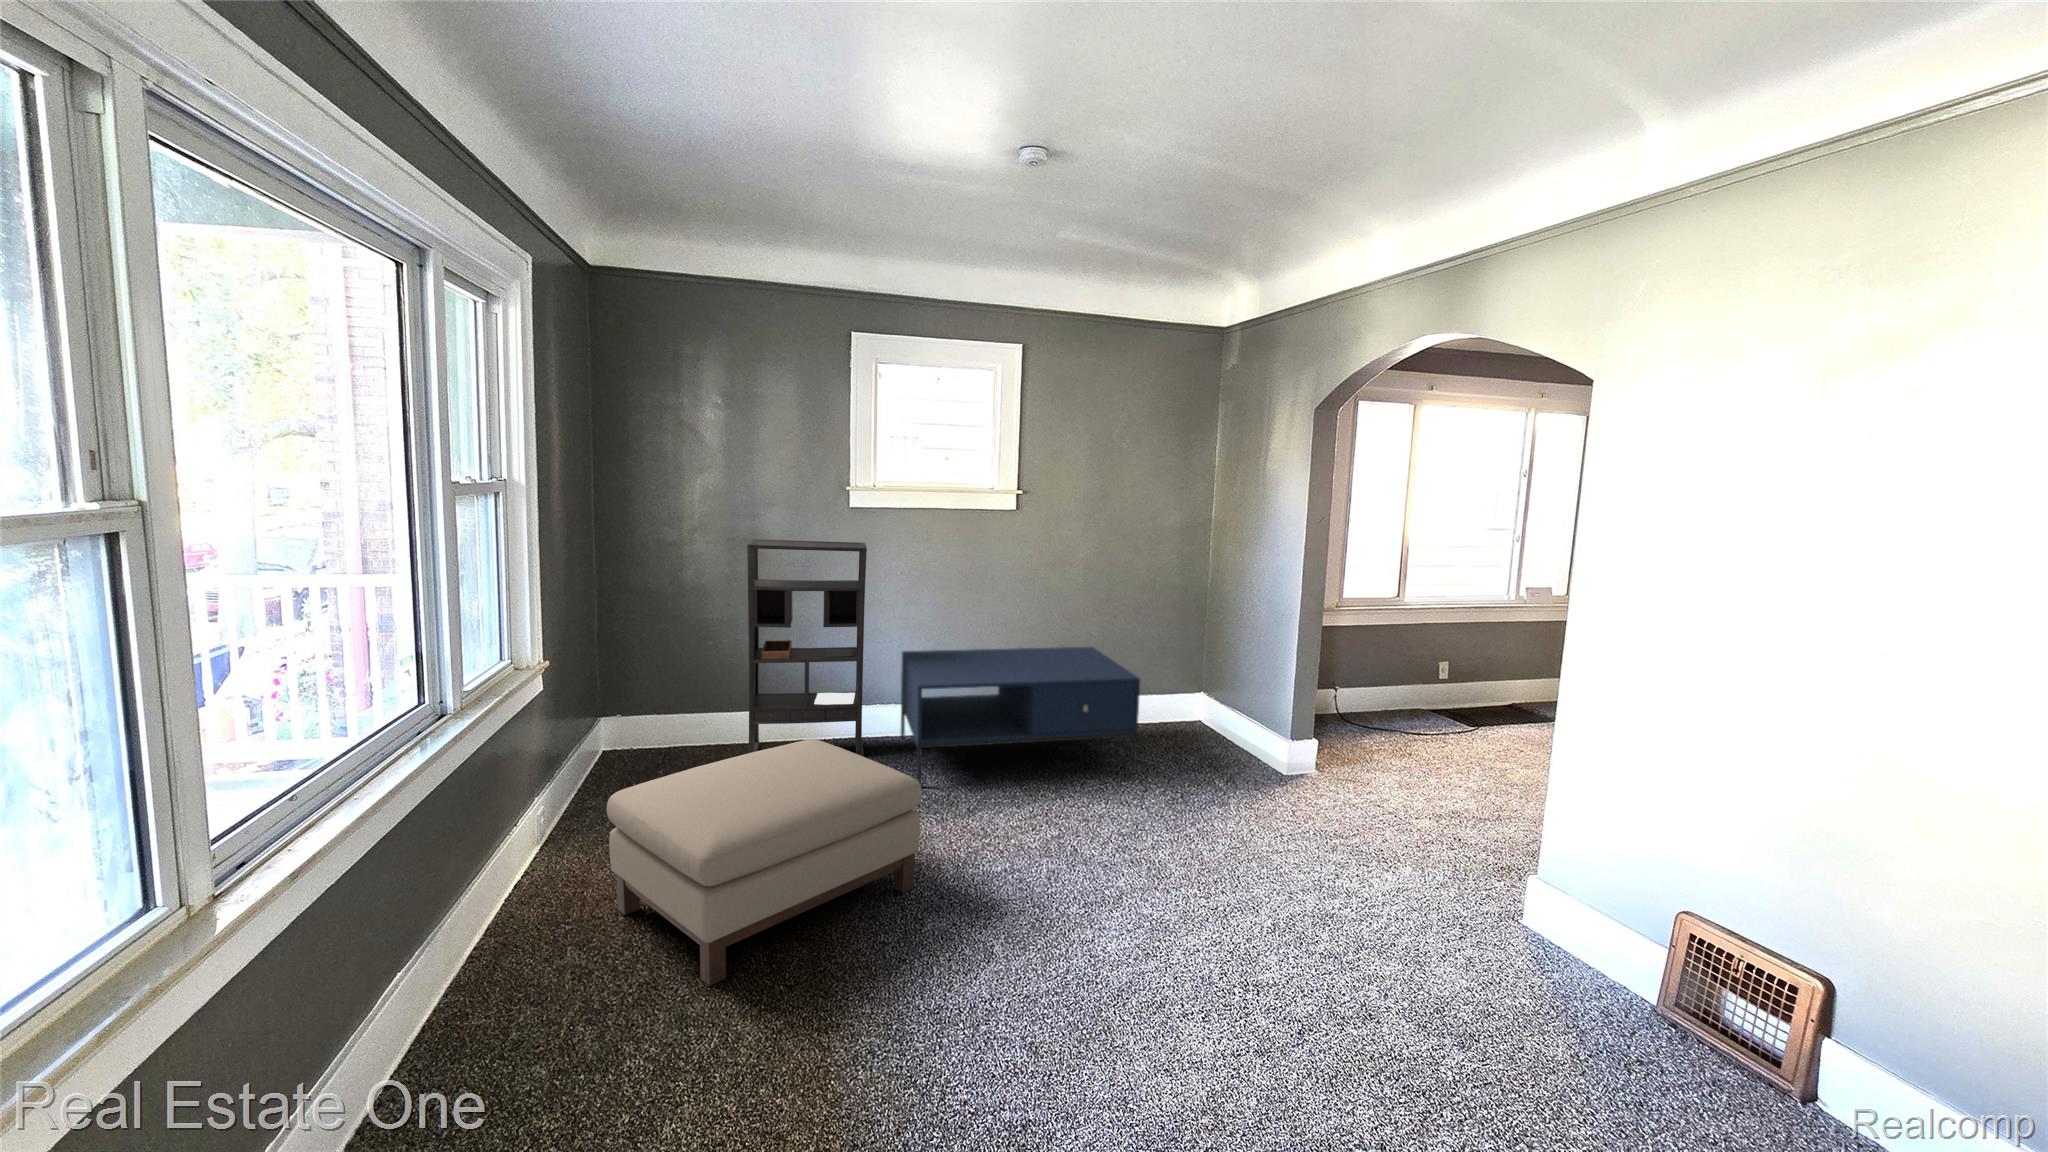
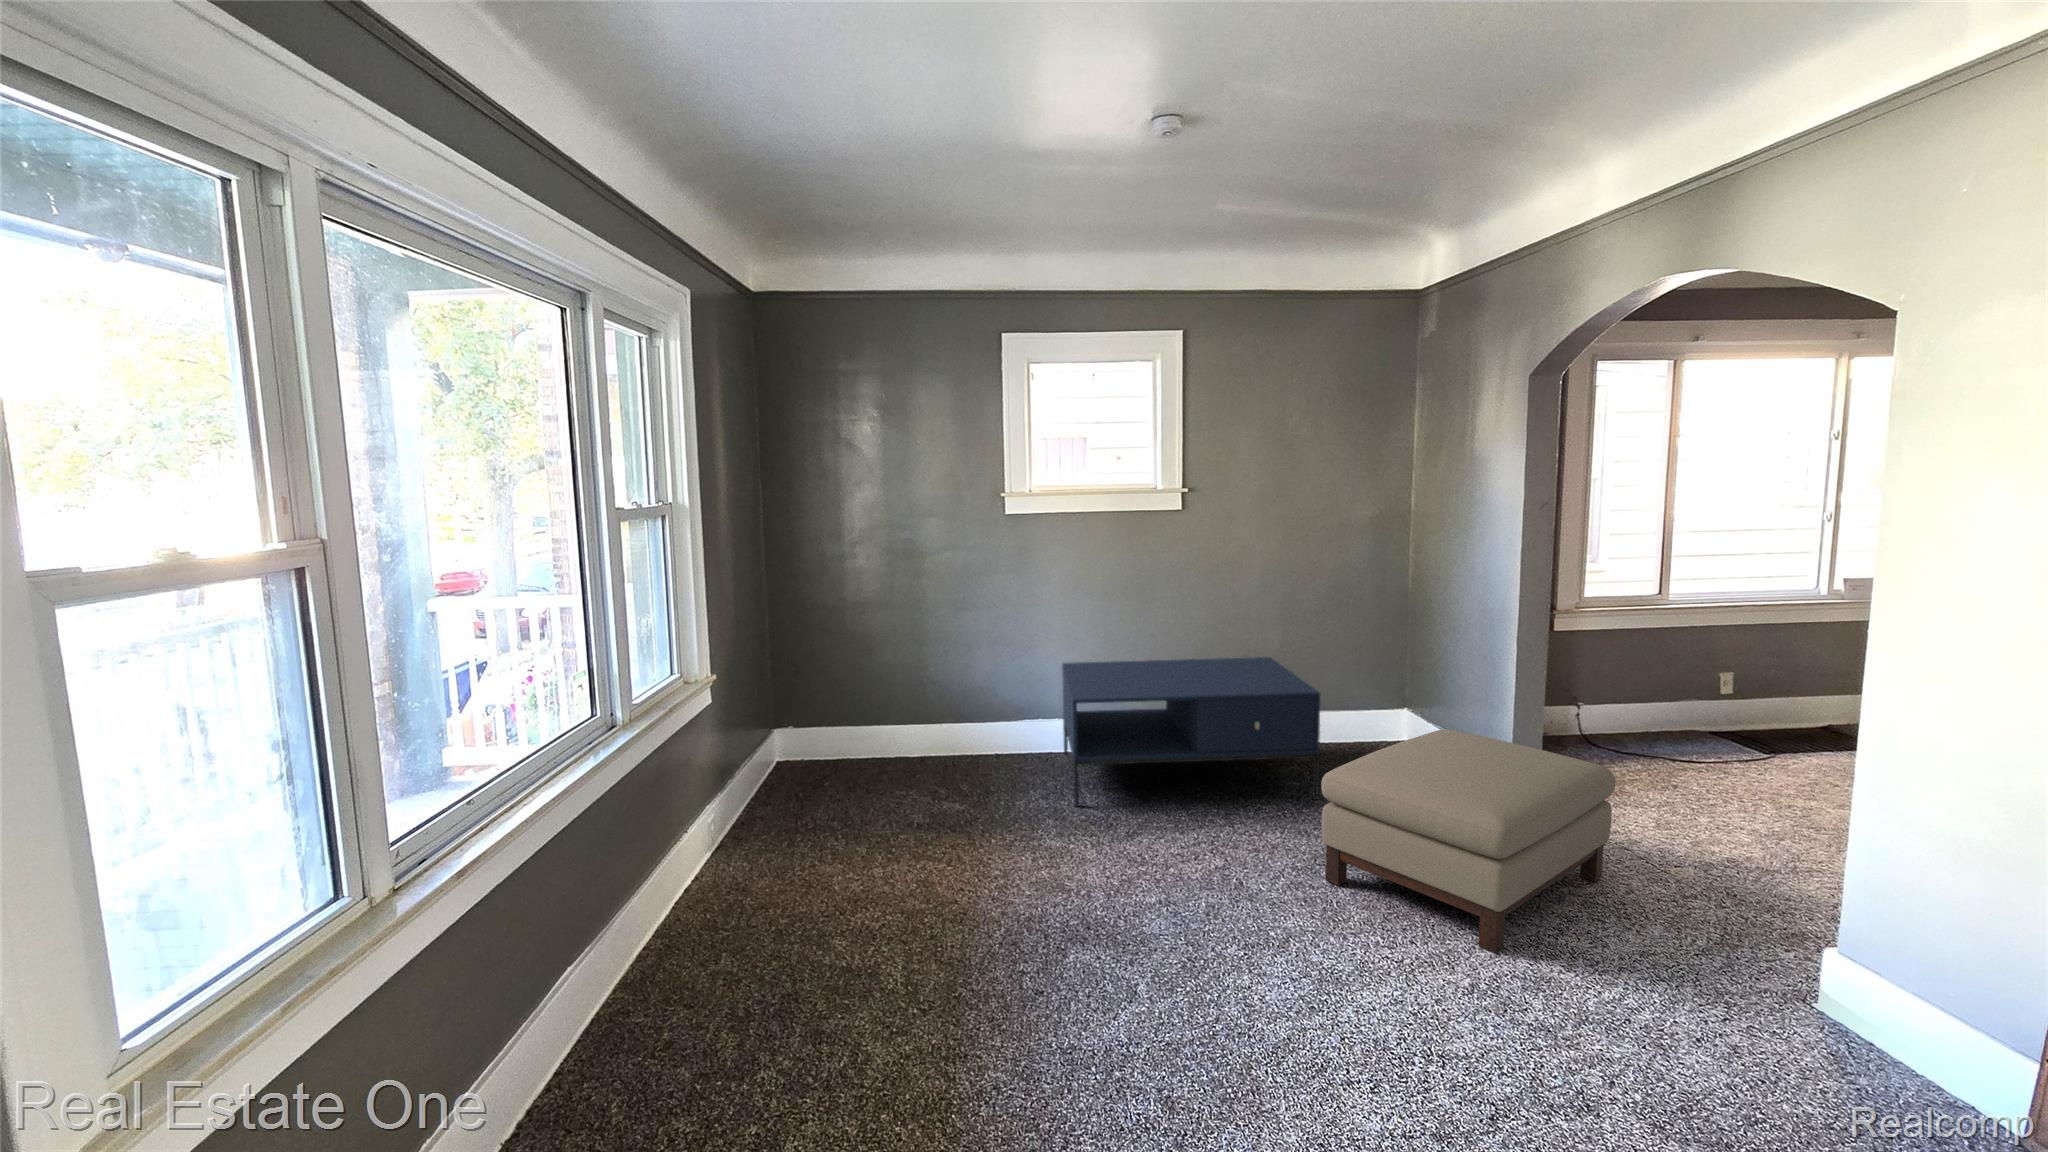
bookshelf: present [747,539,867,756] -> none [903,551,1024,775]
ottoman: present [607,739,922,986] -> present [1321,729,1615,953]

